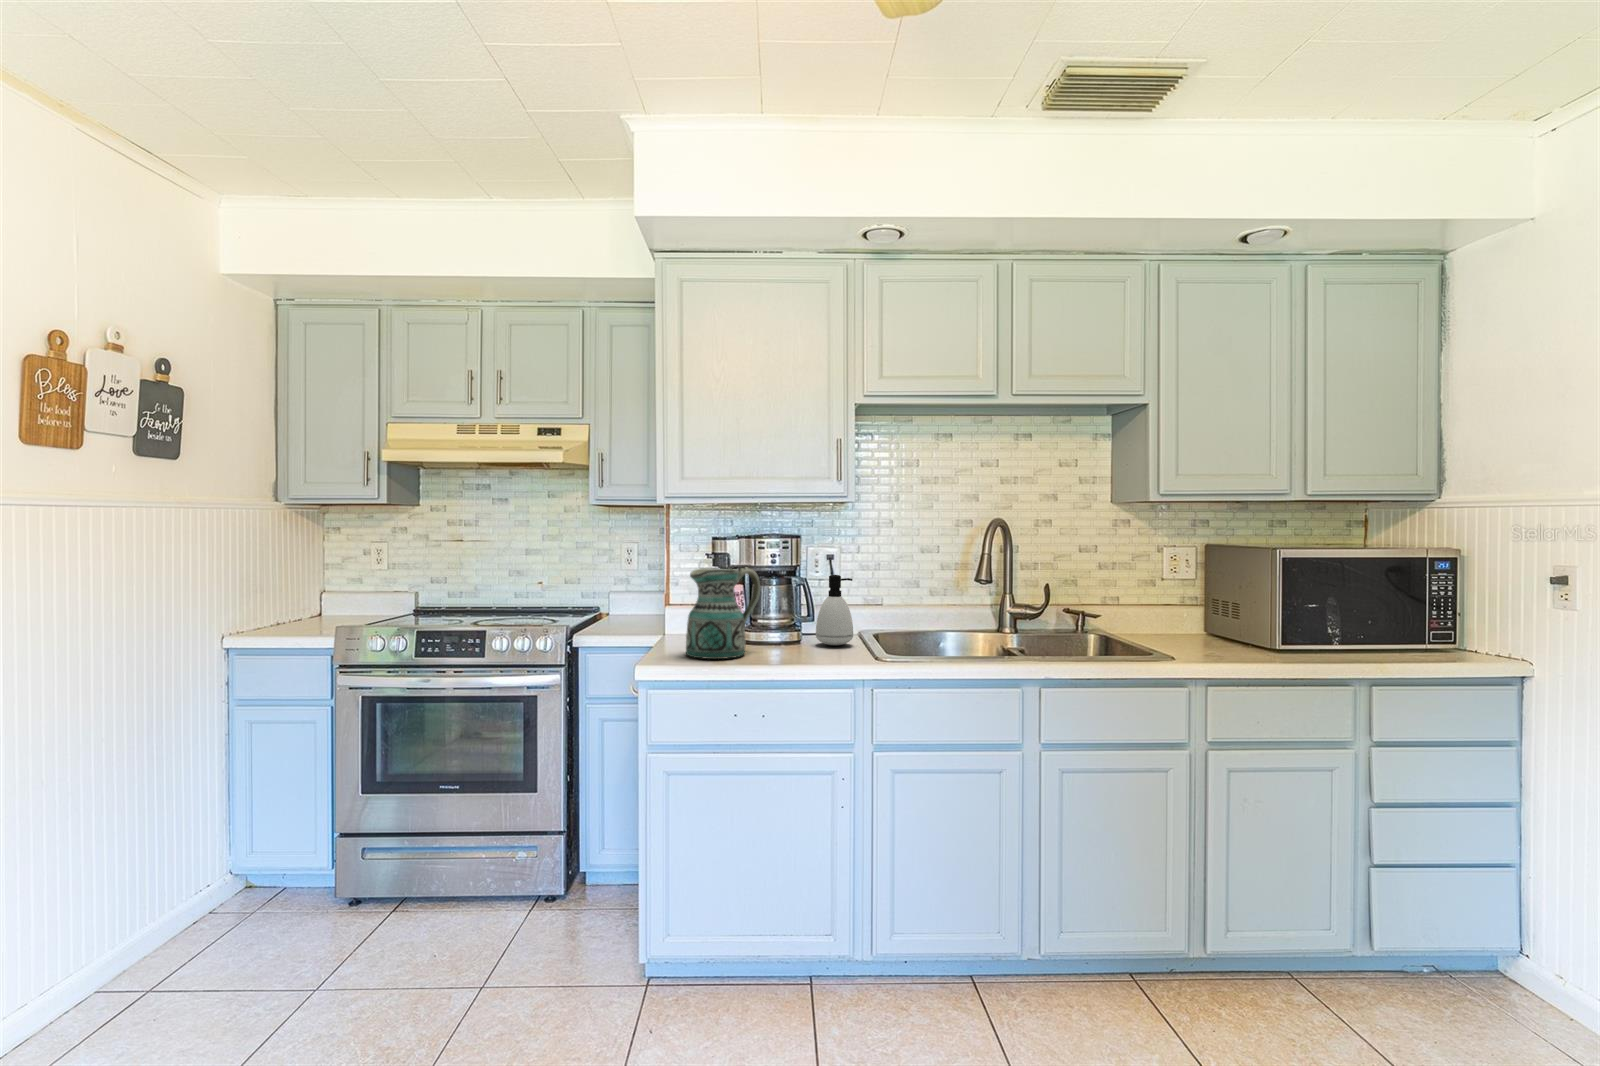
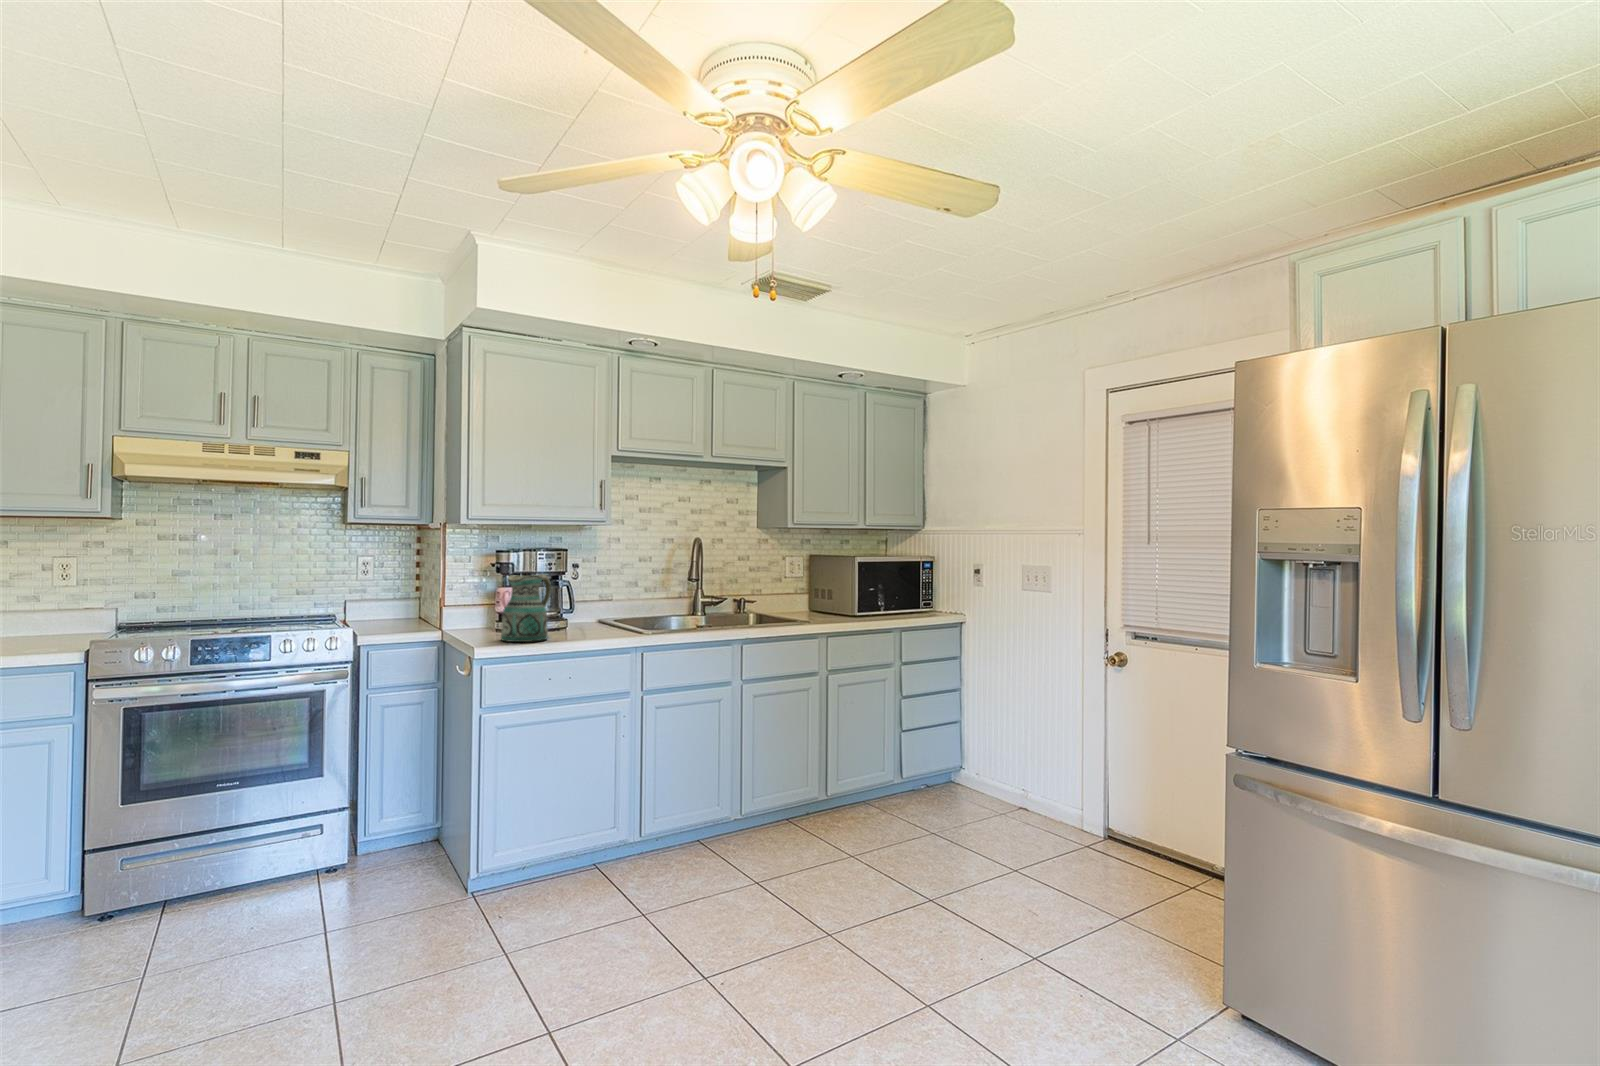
soap dispenser: present [816,575,853,645] -> none [582,579,611,630]

